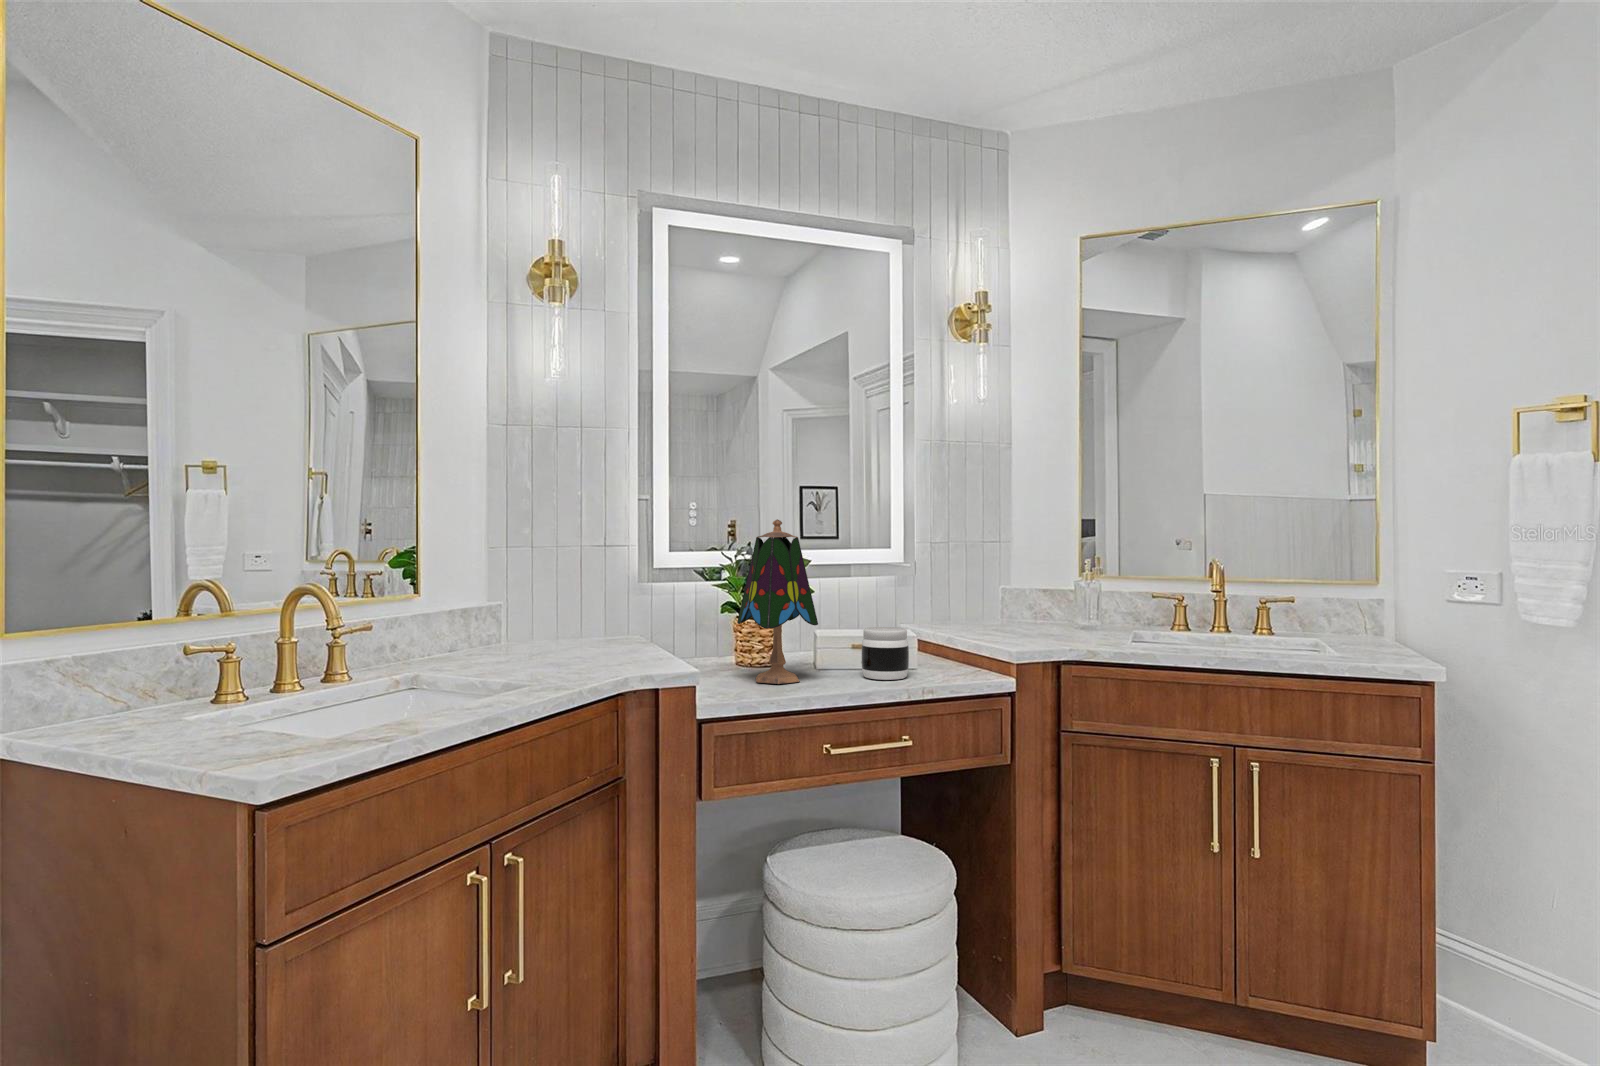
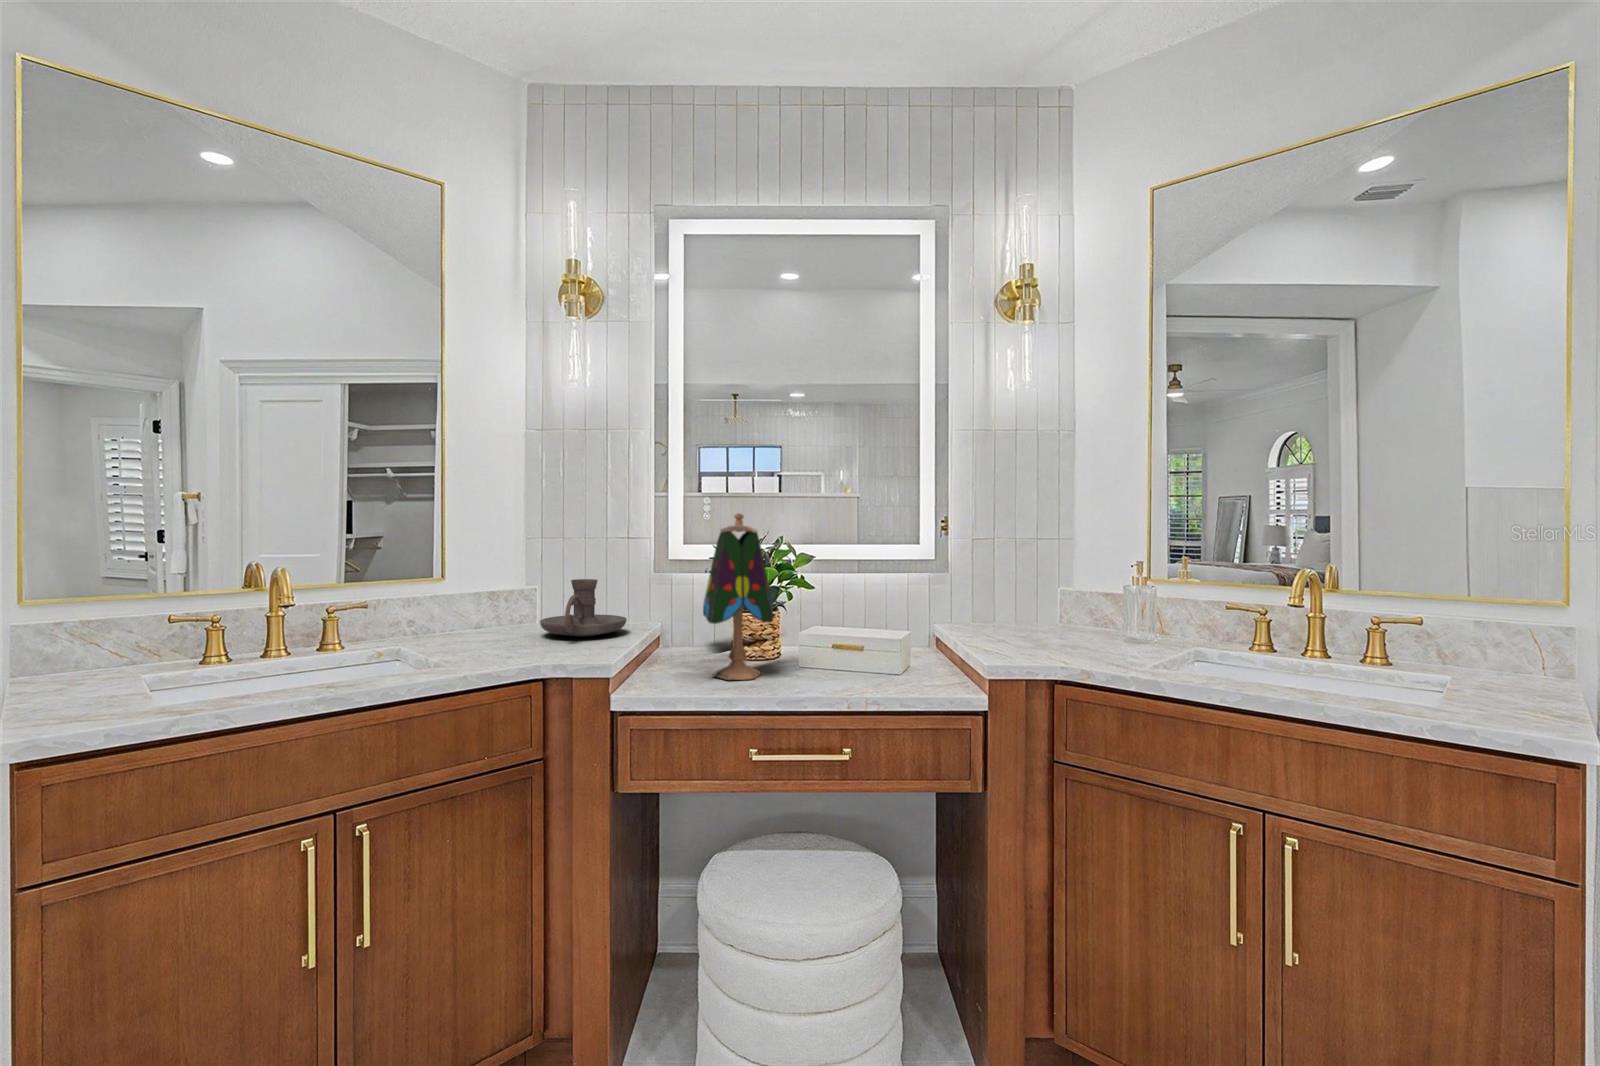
candle holder: none [538,592,631,653] -> present [540,579,627,636]
jar: present [862,627,909,680] -> none [822,627,872,686]

